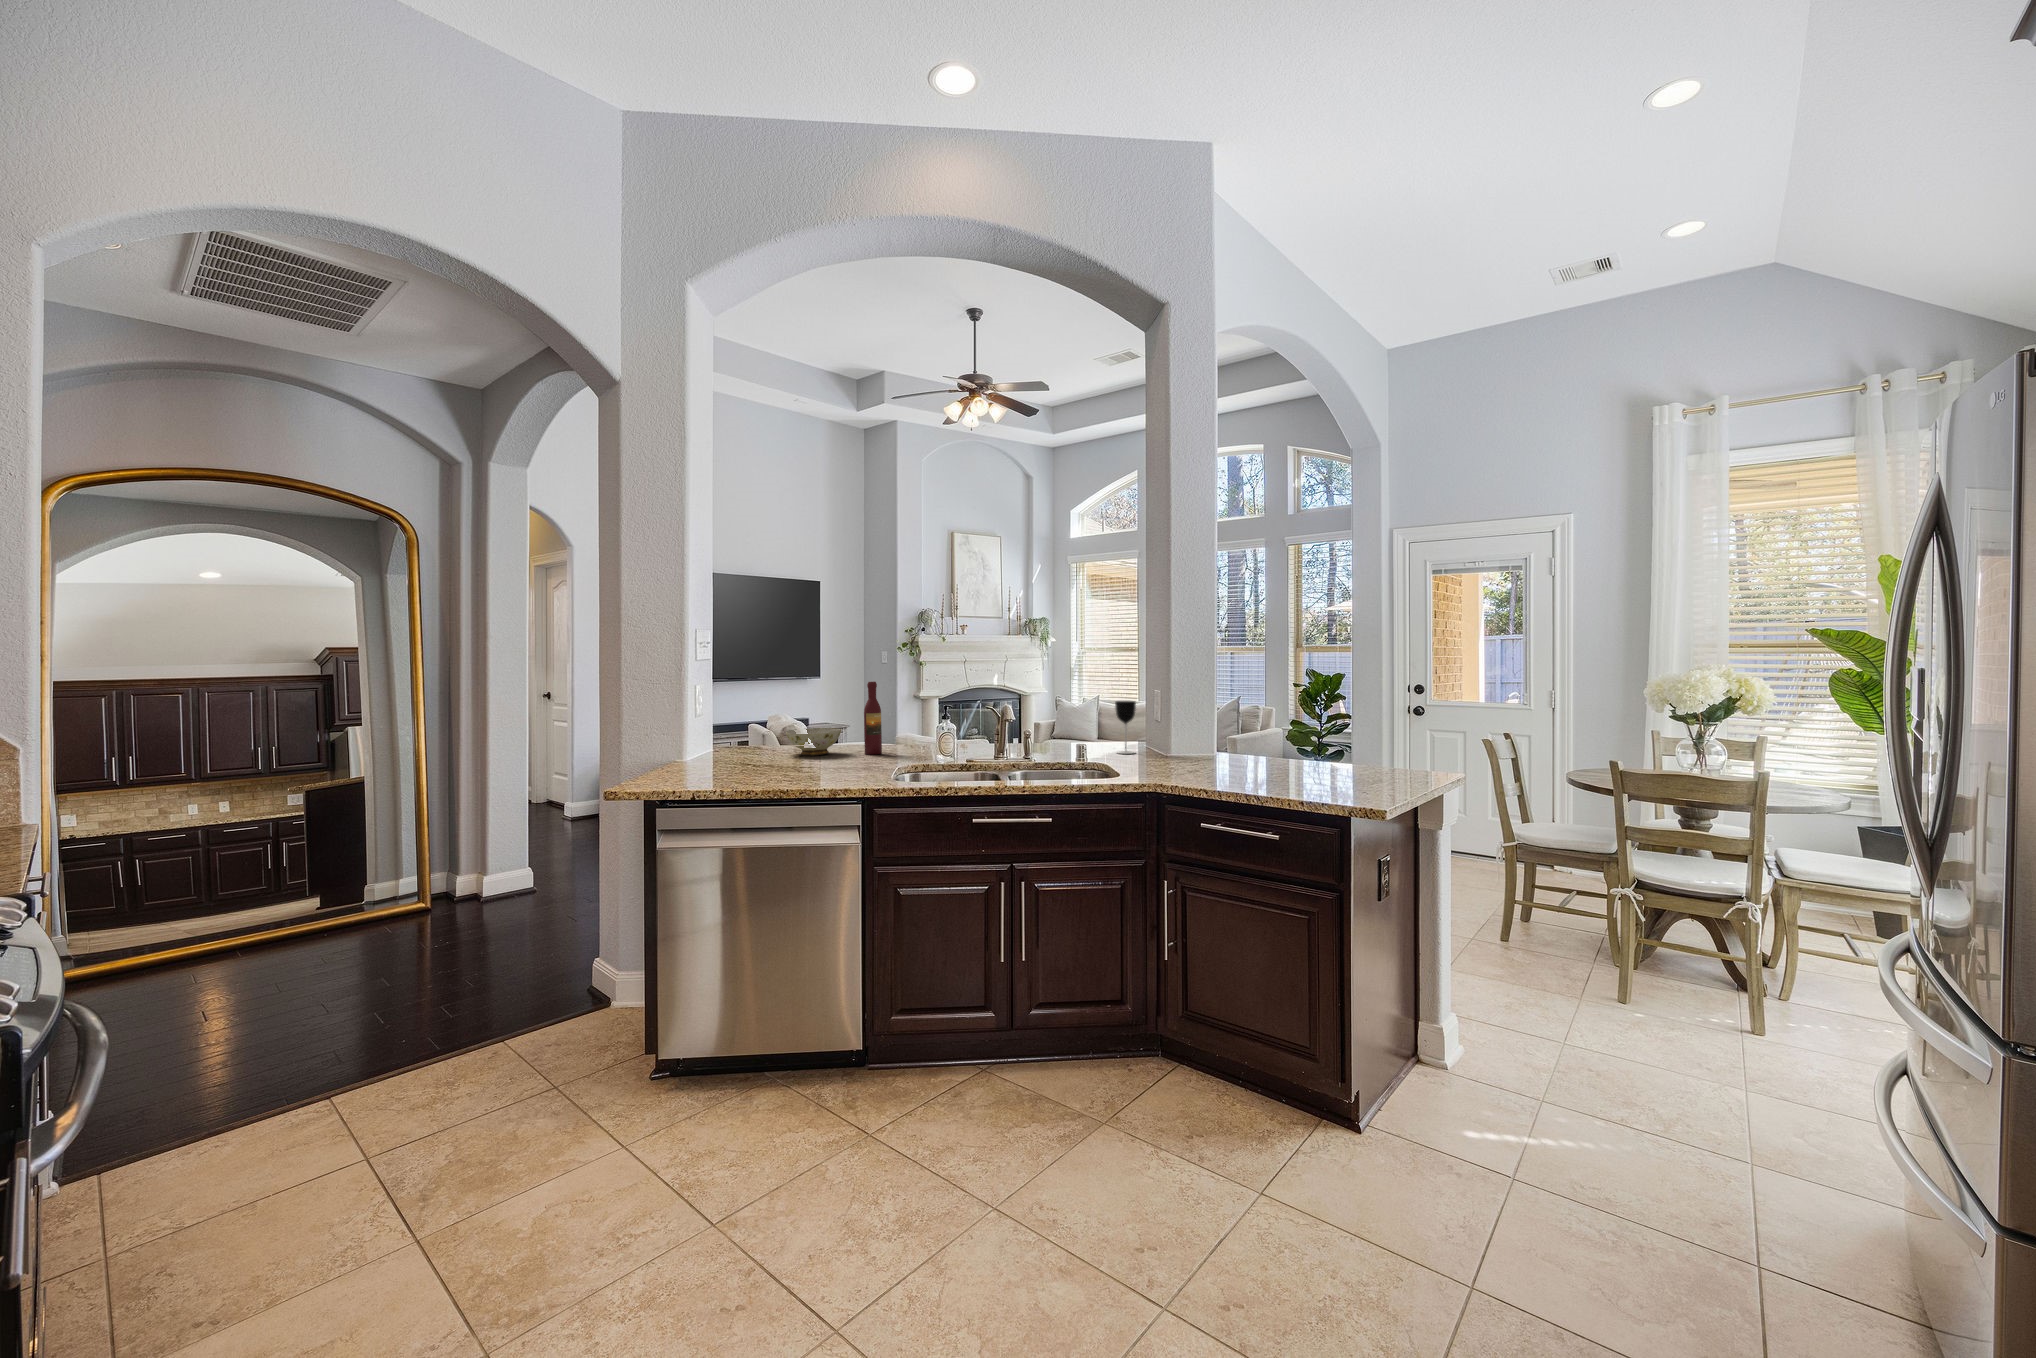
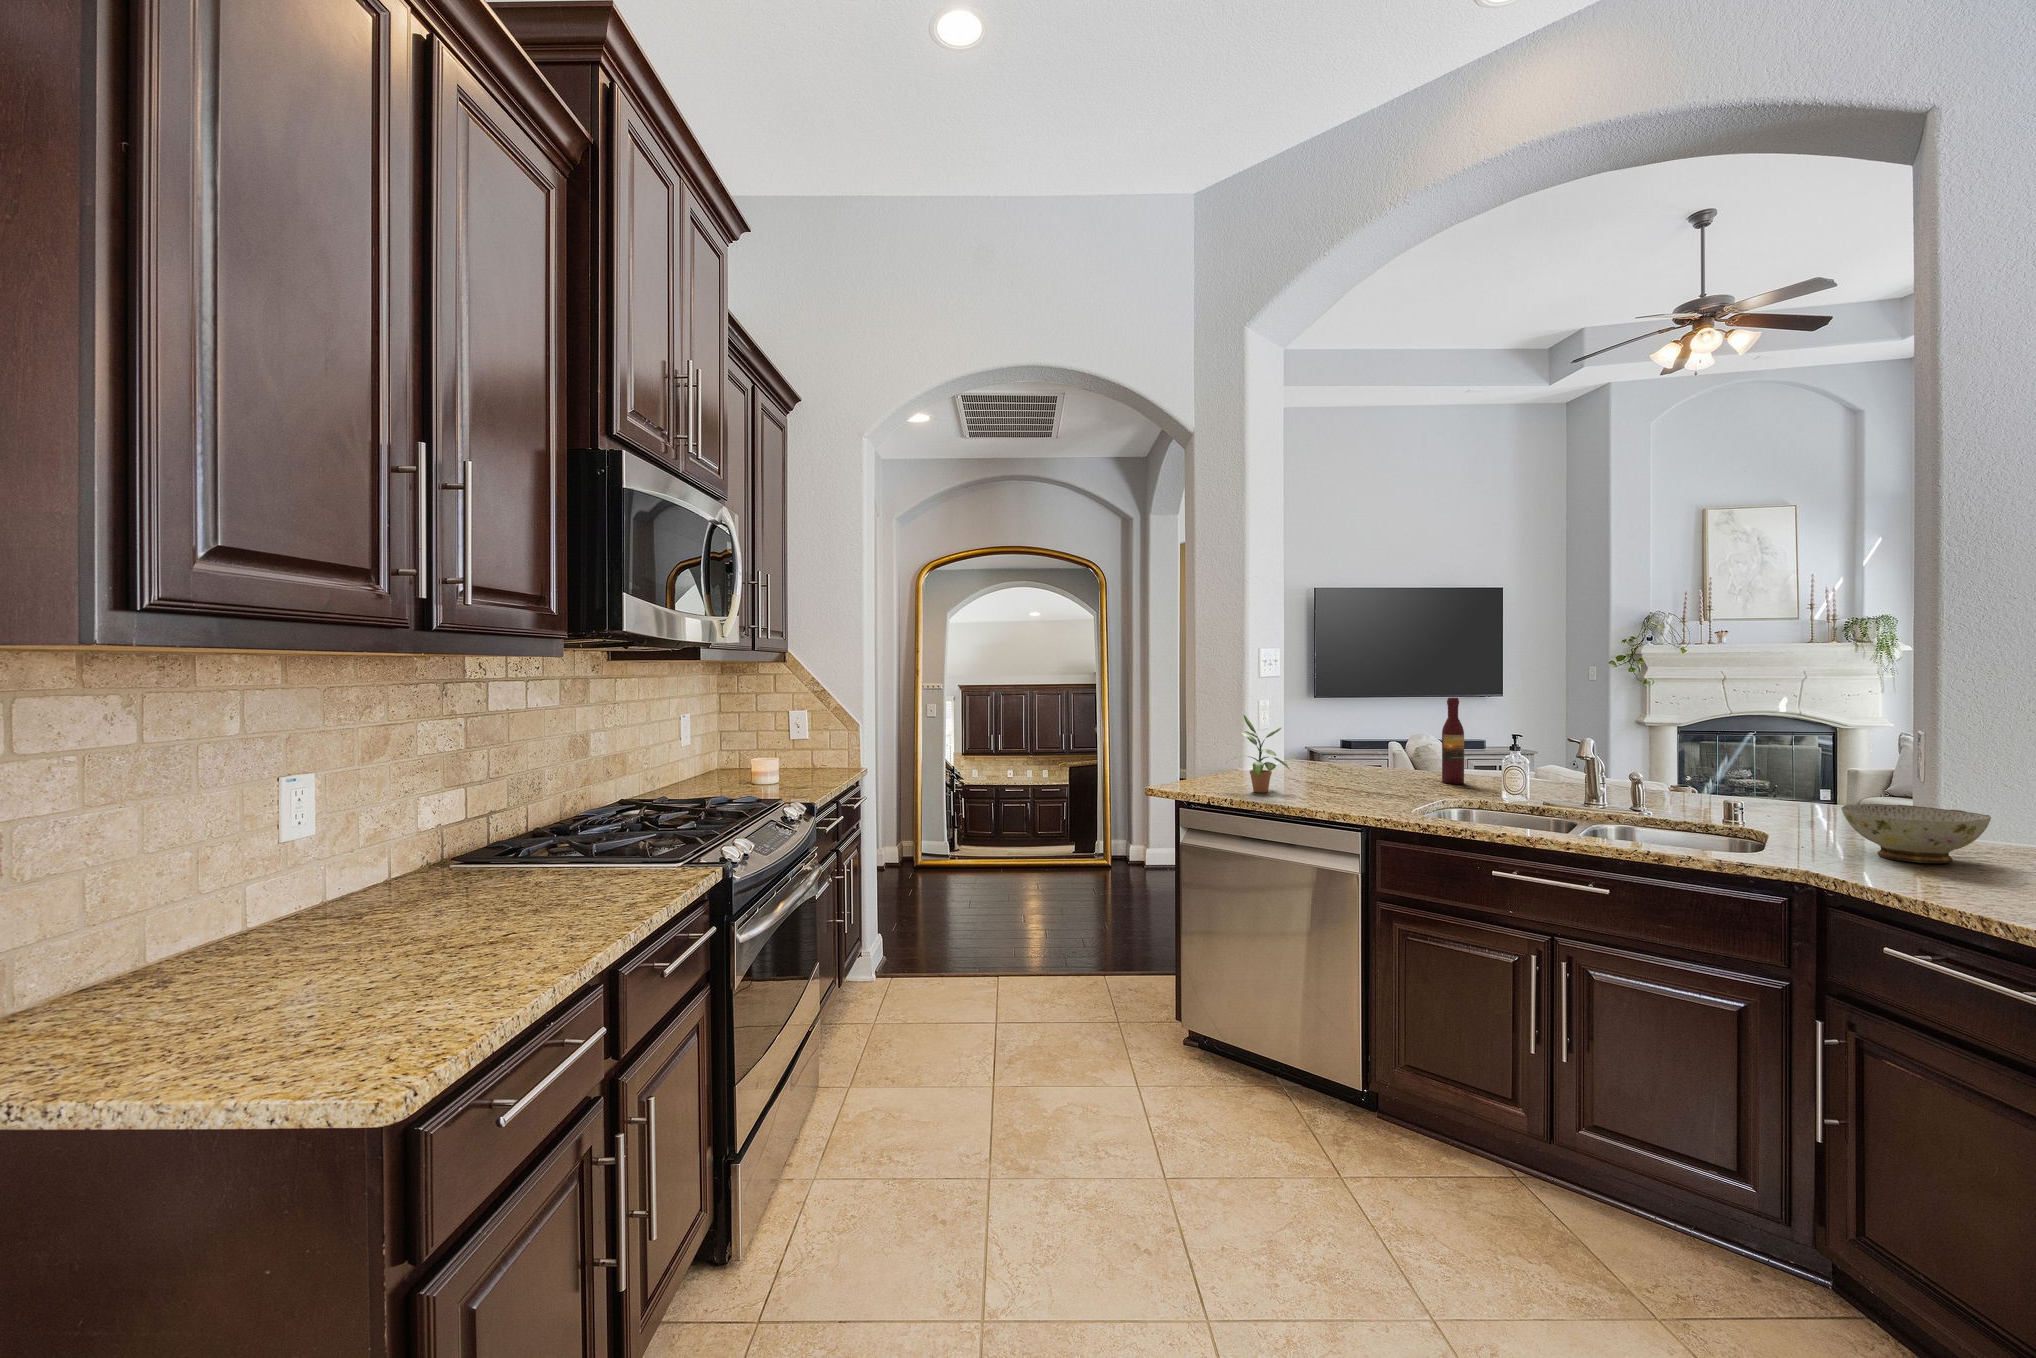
wine glass: present [1115,701,1136,754] -> none [1809,740,1851,822]
potted plant: none [703,705,768,780] -> present [1233,715,1290,792]
ceramic bowl: present [786,728,841,755] -> present [1841,804,1991,863]

